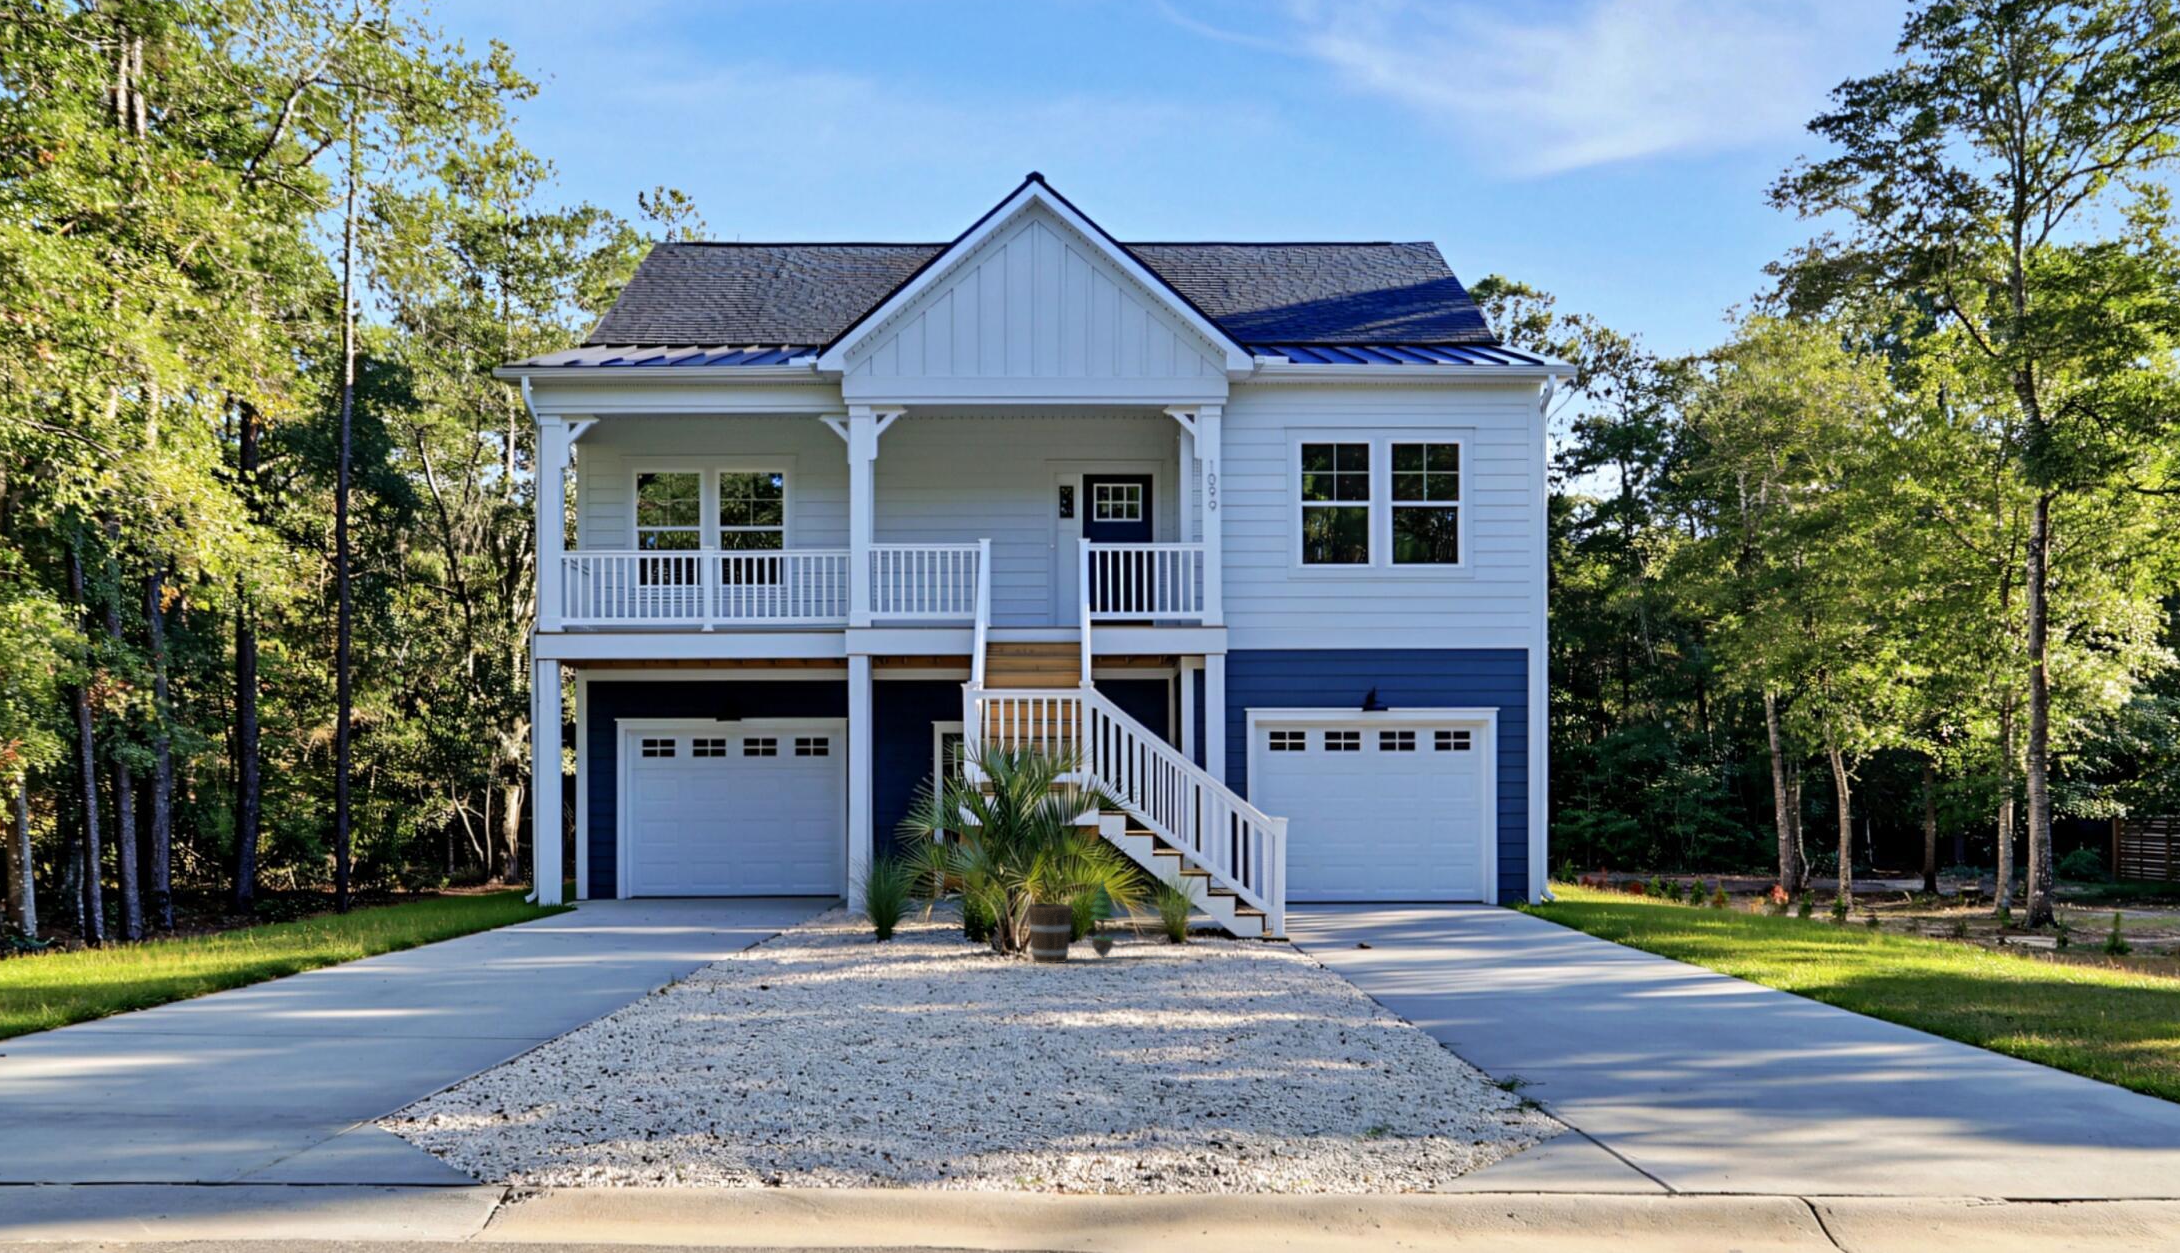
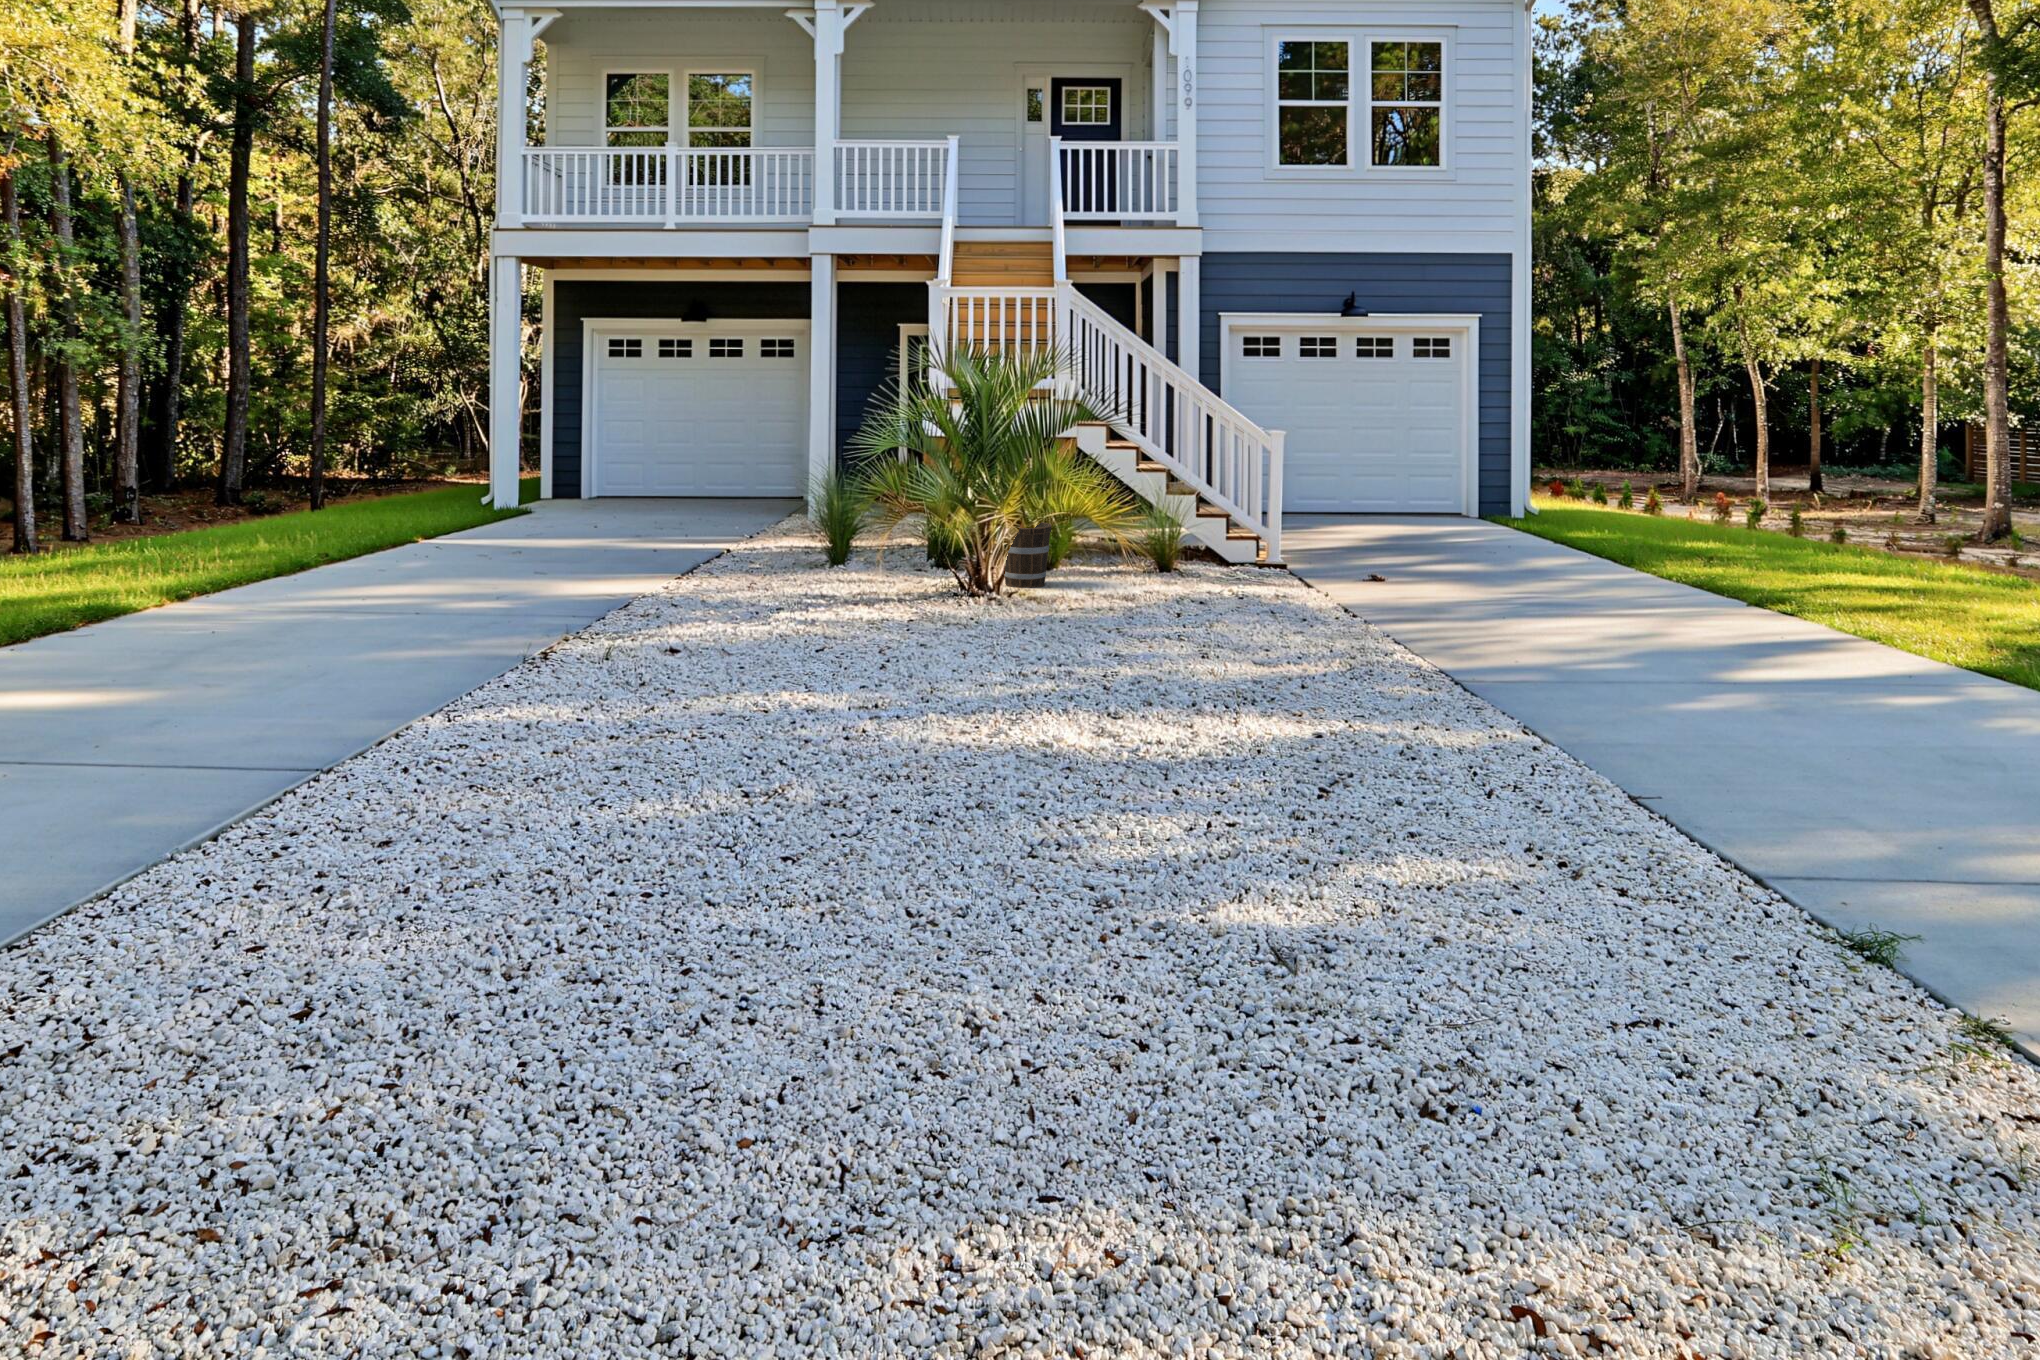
potted tree: present [1091,880,1113,957] -> none [1068,492,1099,579]

